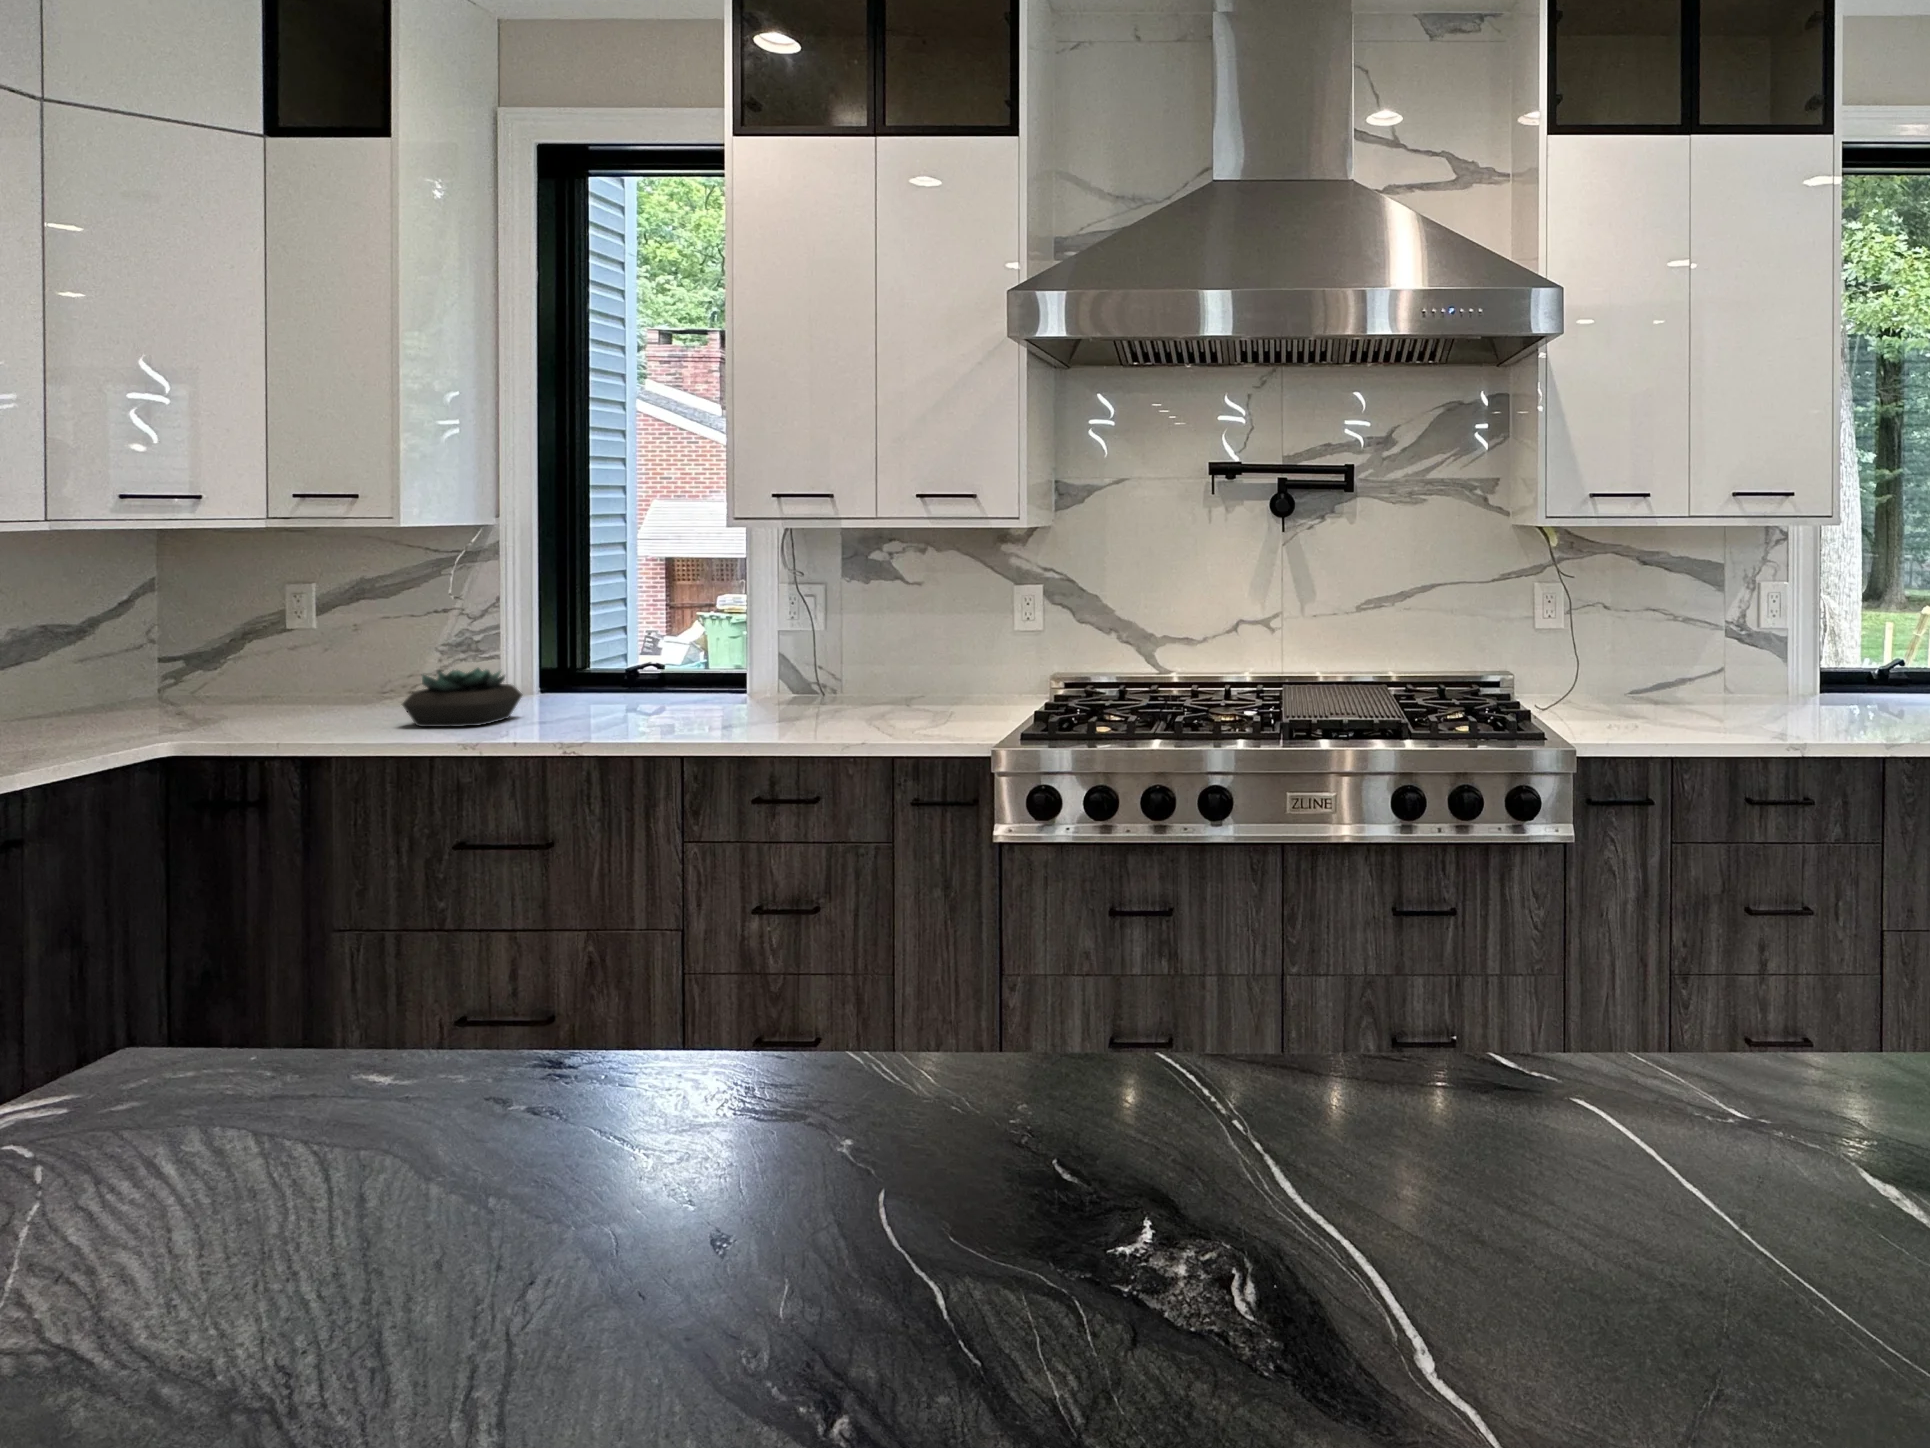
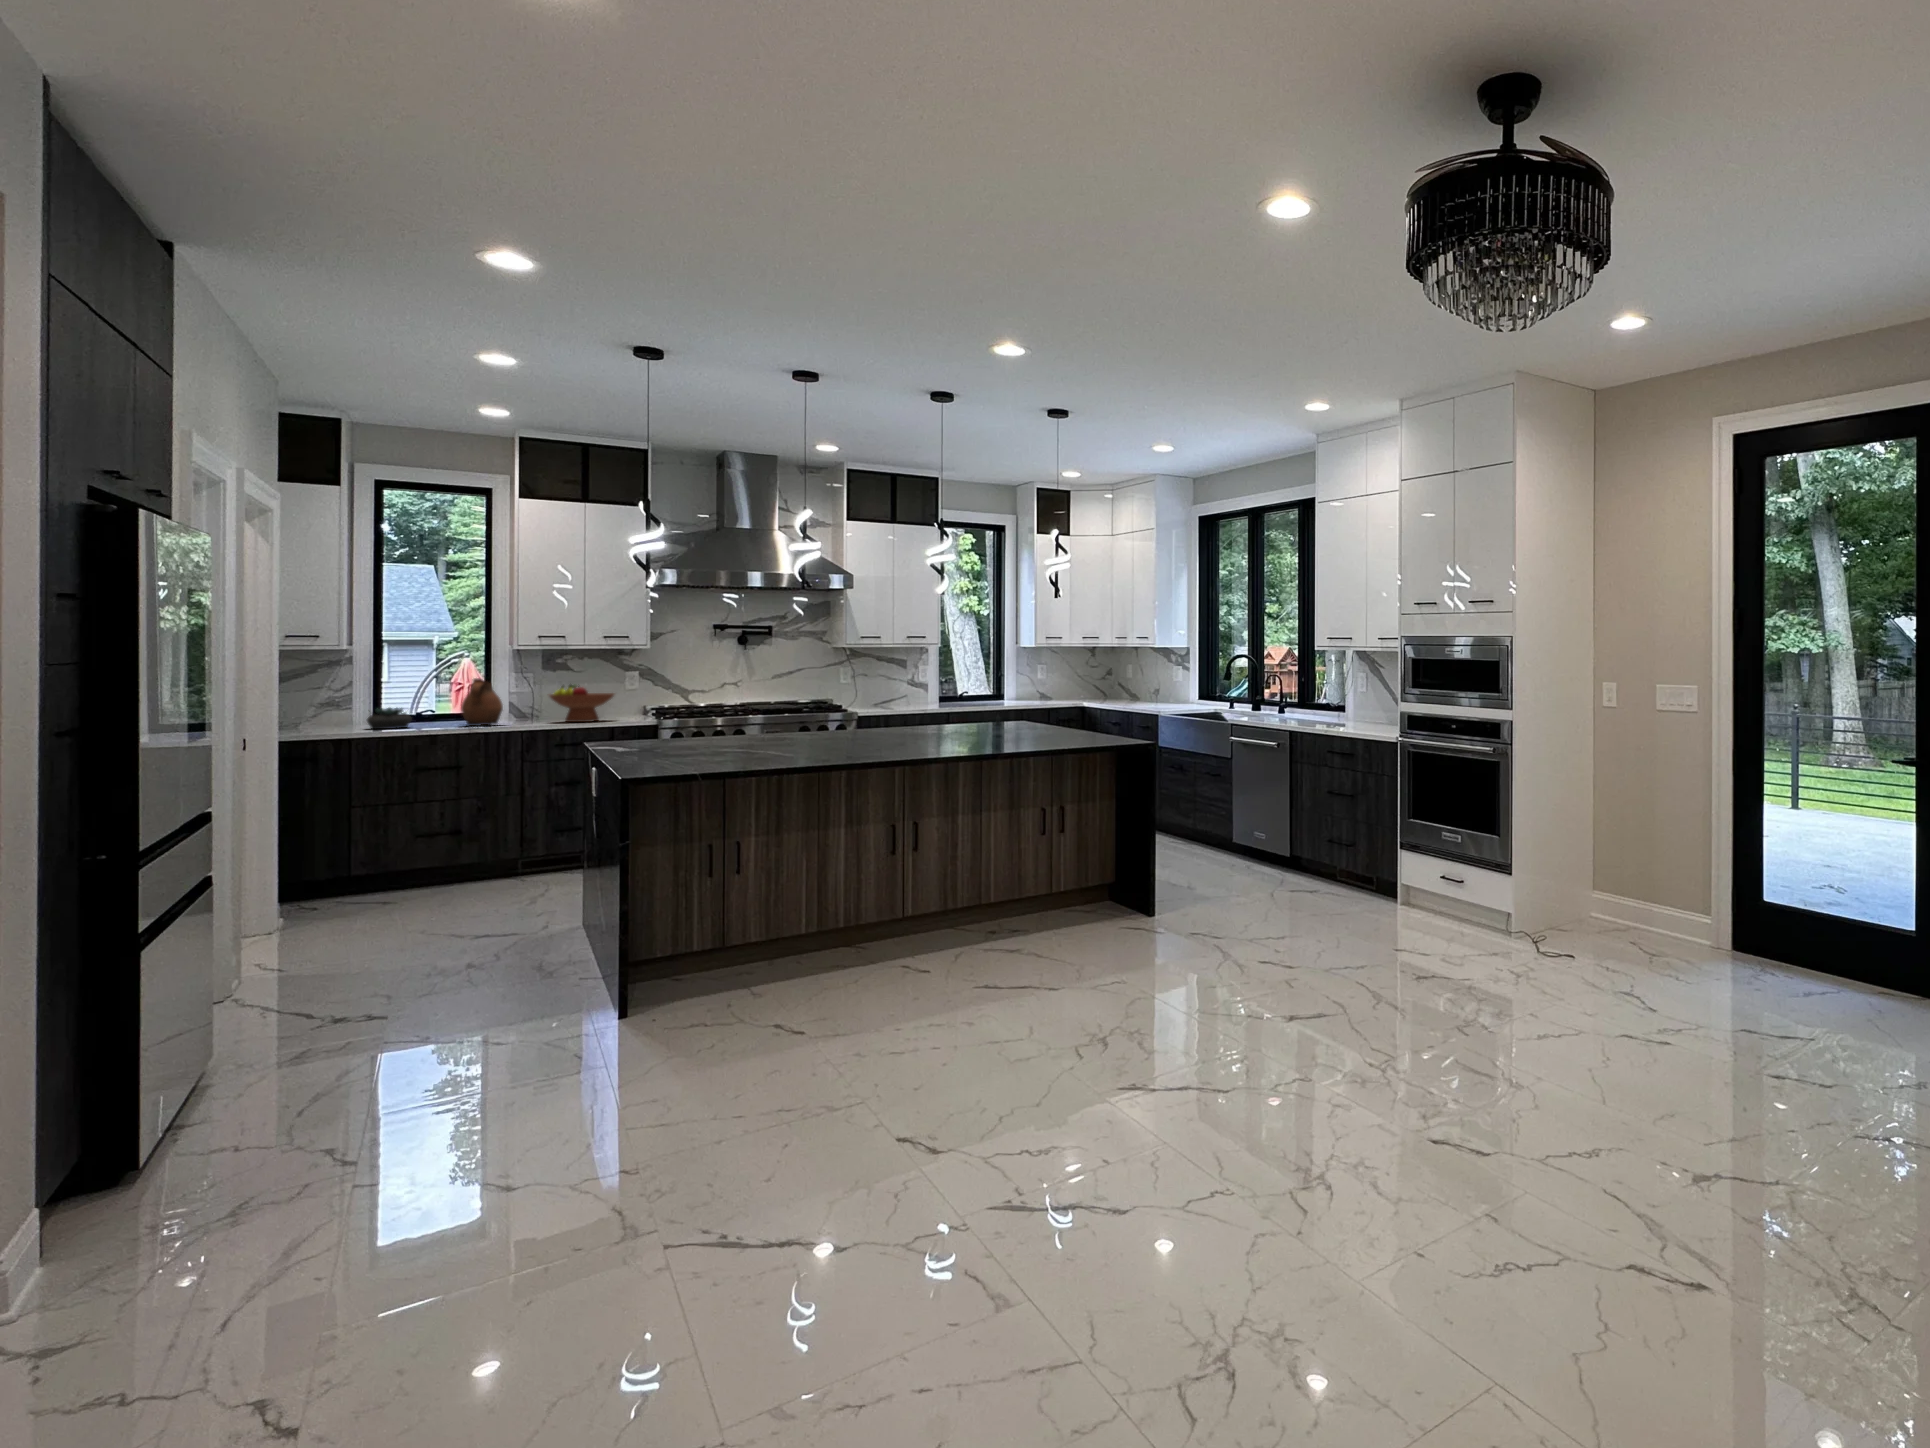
ceramic pitcher: none [557,606,679,736] -> present [461,678,503,726]
fruit bowl: none [770,624,934,730] -> present [550,685,614,722]

